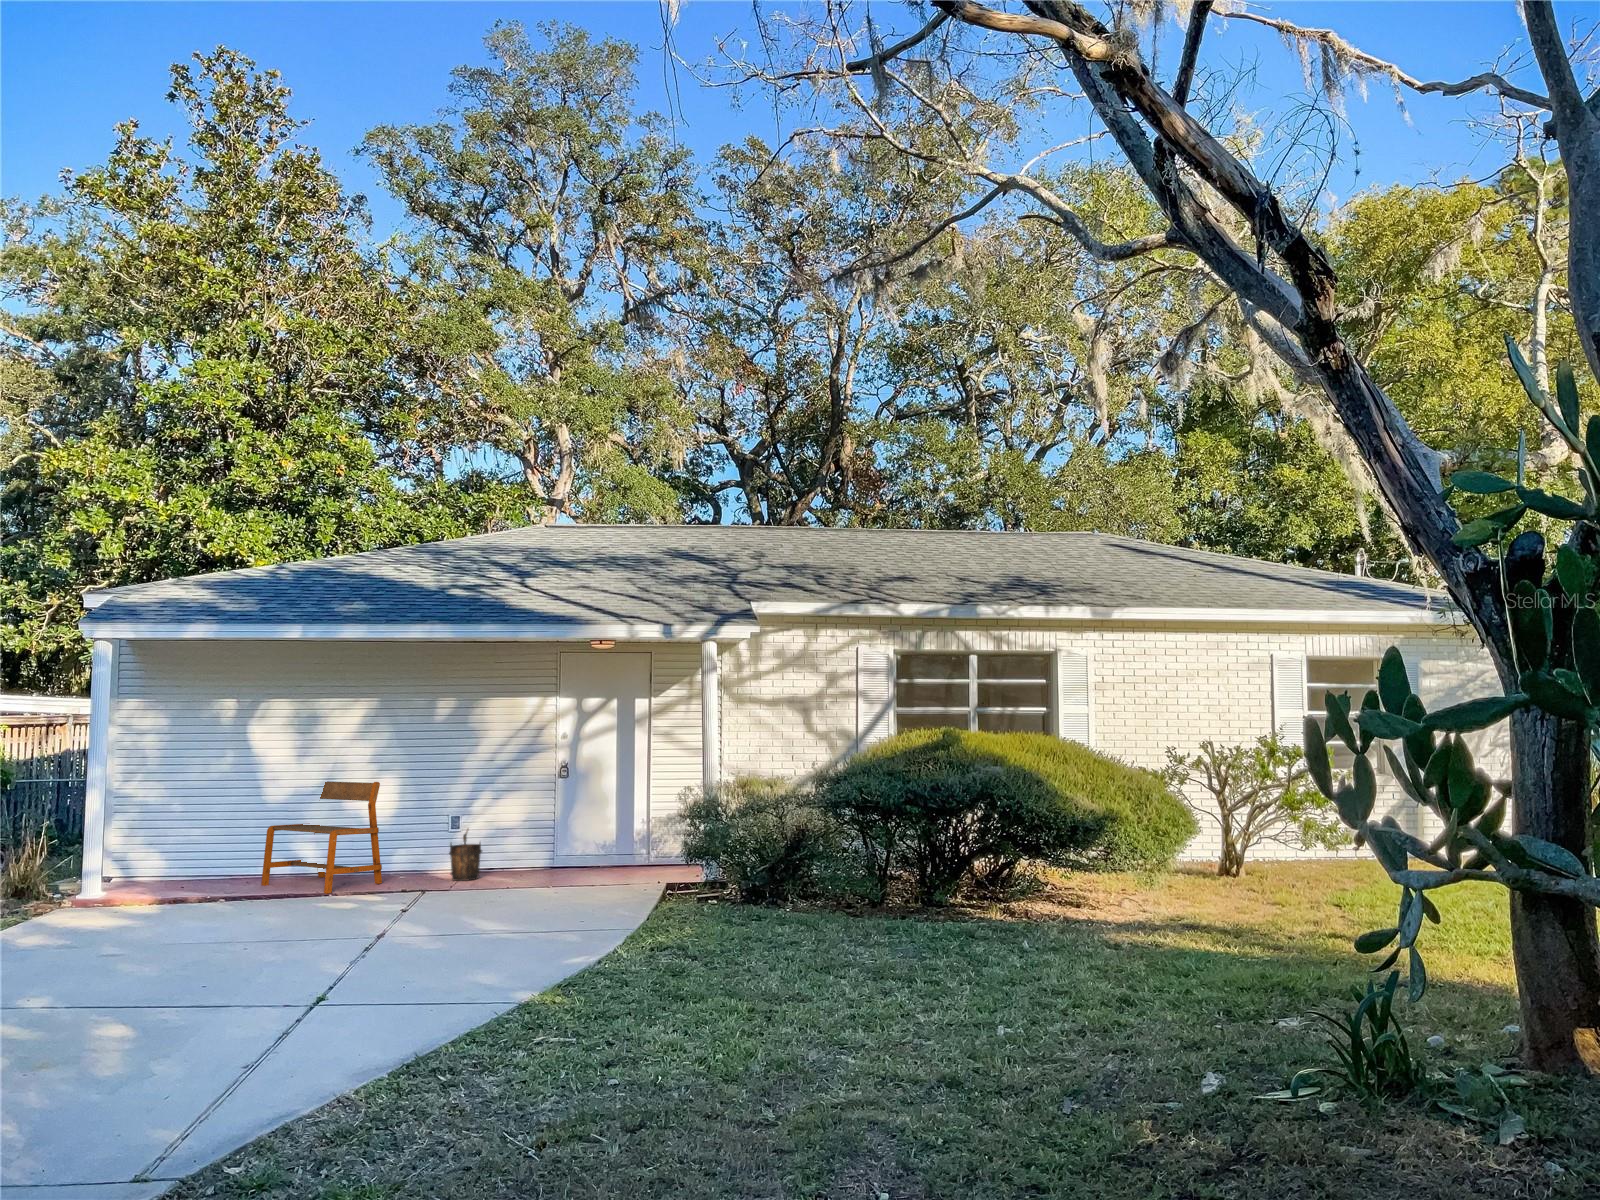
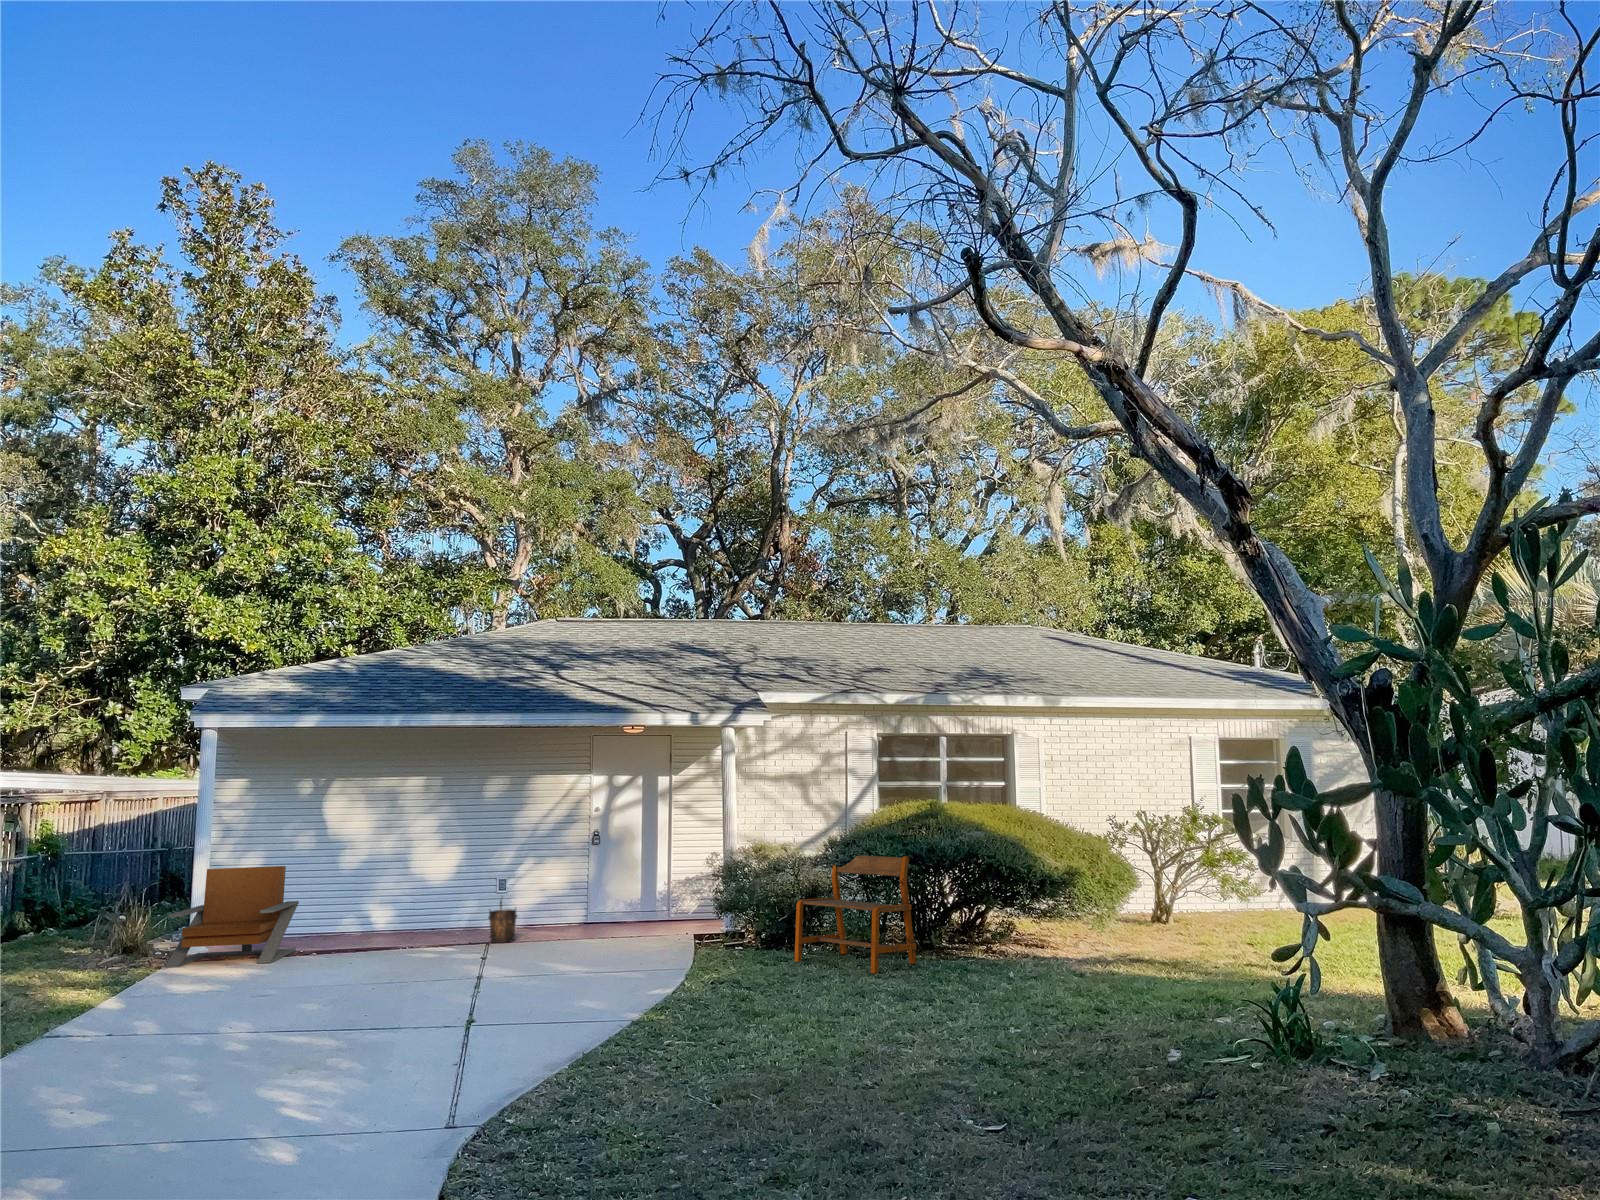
bench: present [261,781,382,894] -> present [795,855,917,974]
lounge chair: none [84,792,241,902] -> present [166,866,299,968]

